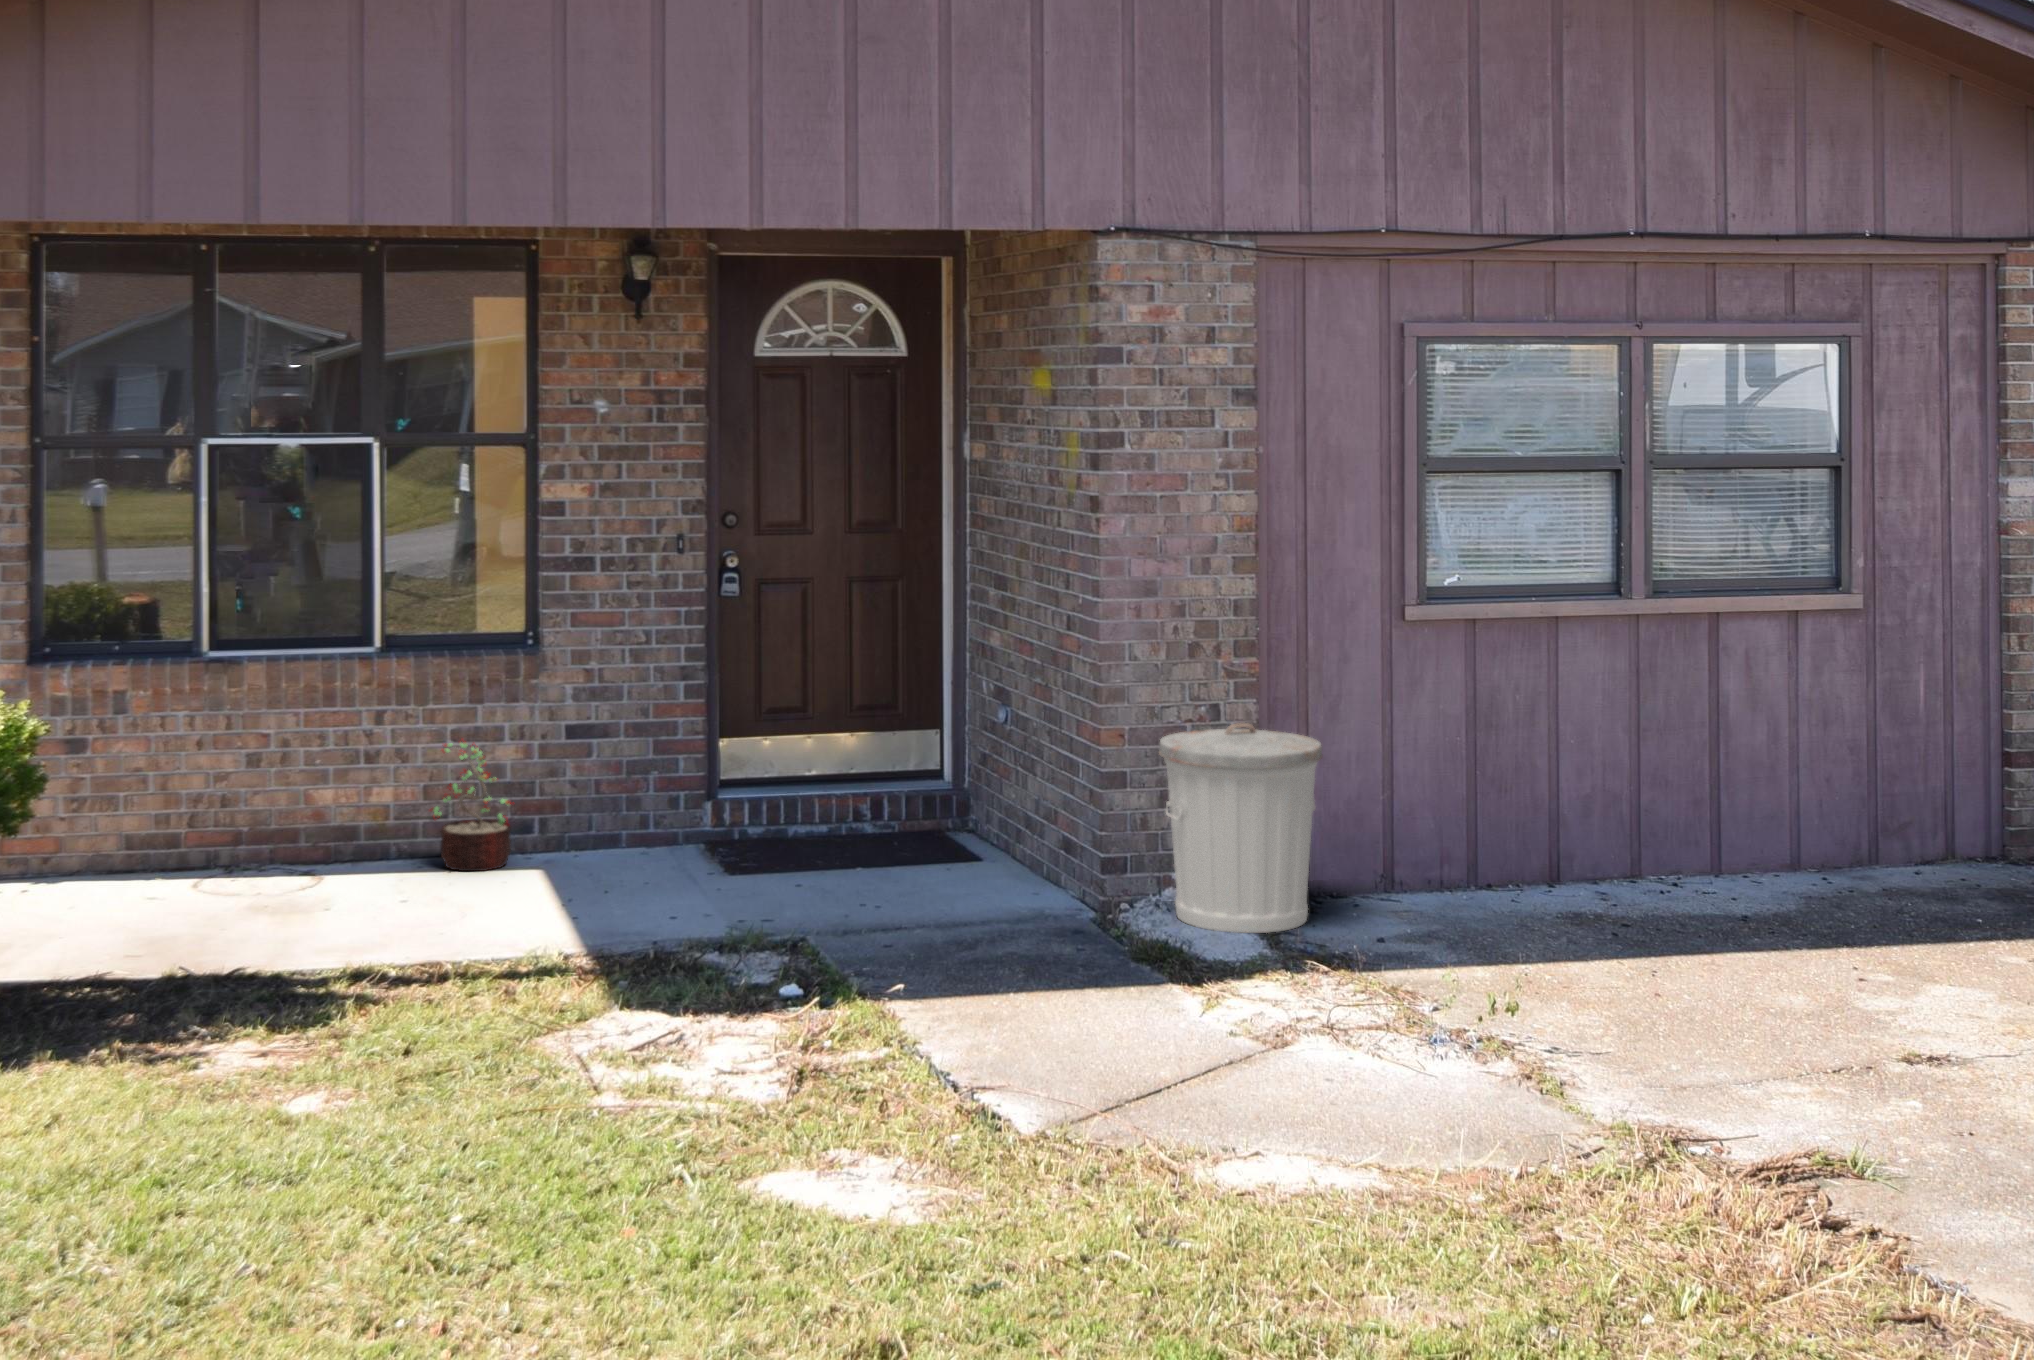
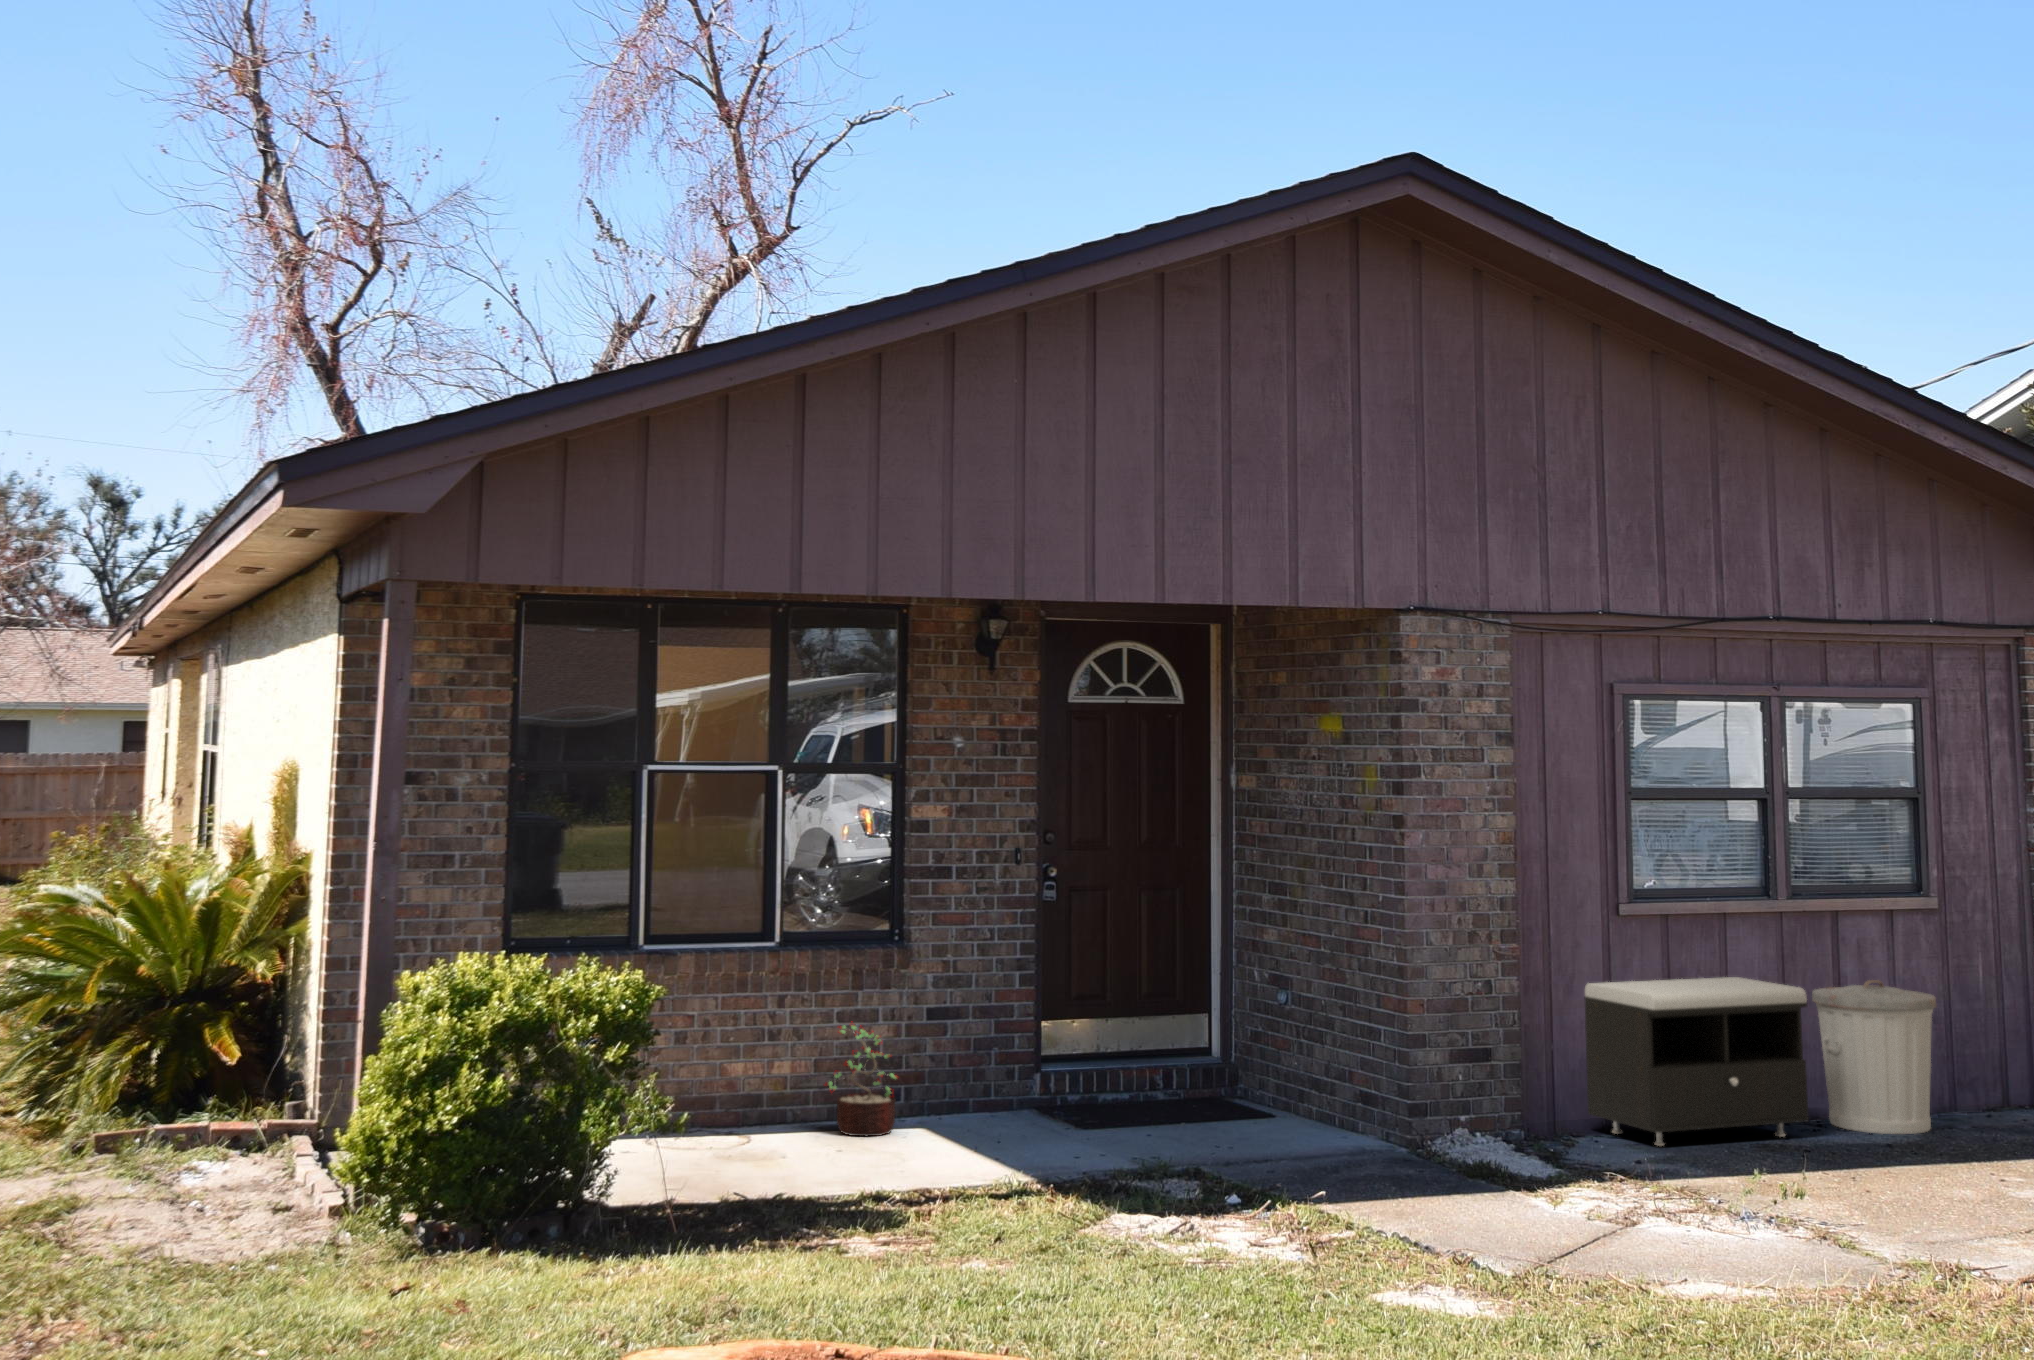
storage bench: none [1356,693,1642,906] -> present [1584,977,1809,1146]
trash can: present [1159,723,1322,933] -> present [1812,980,1936,1134]

